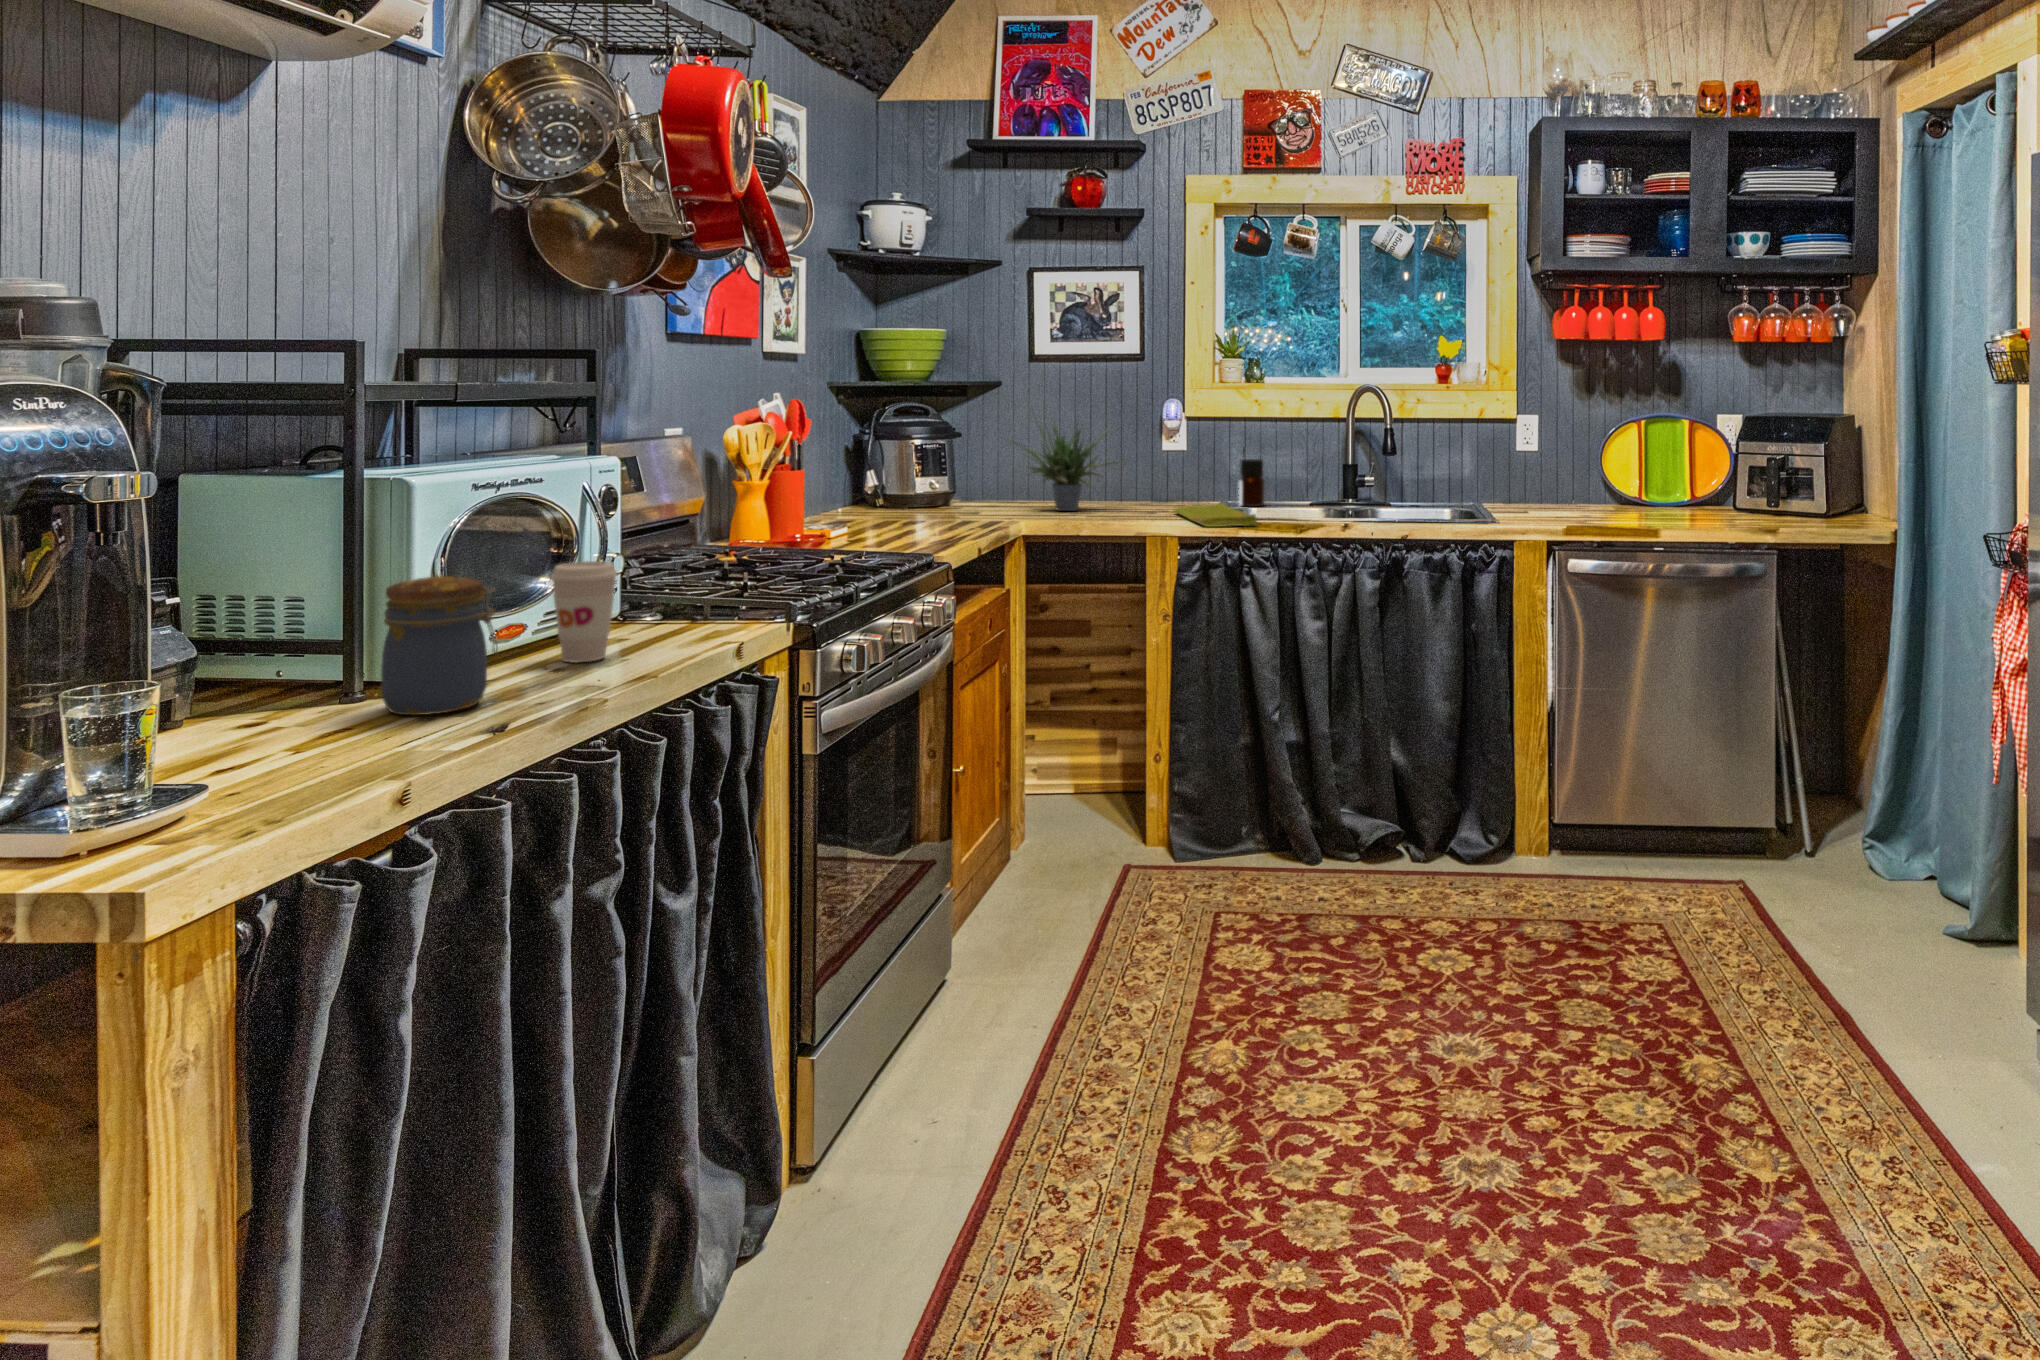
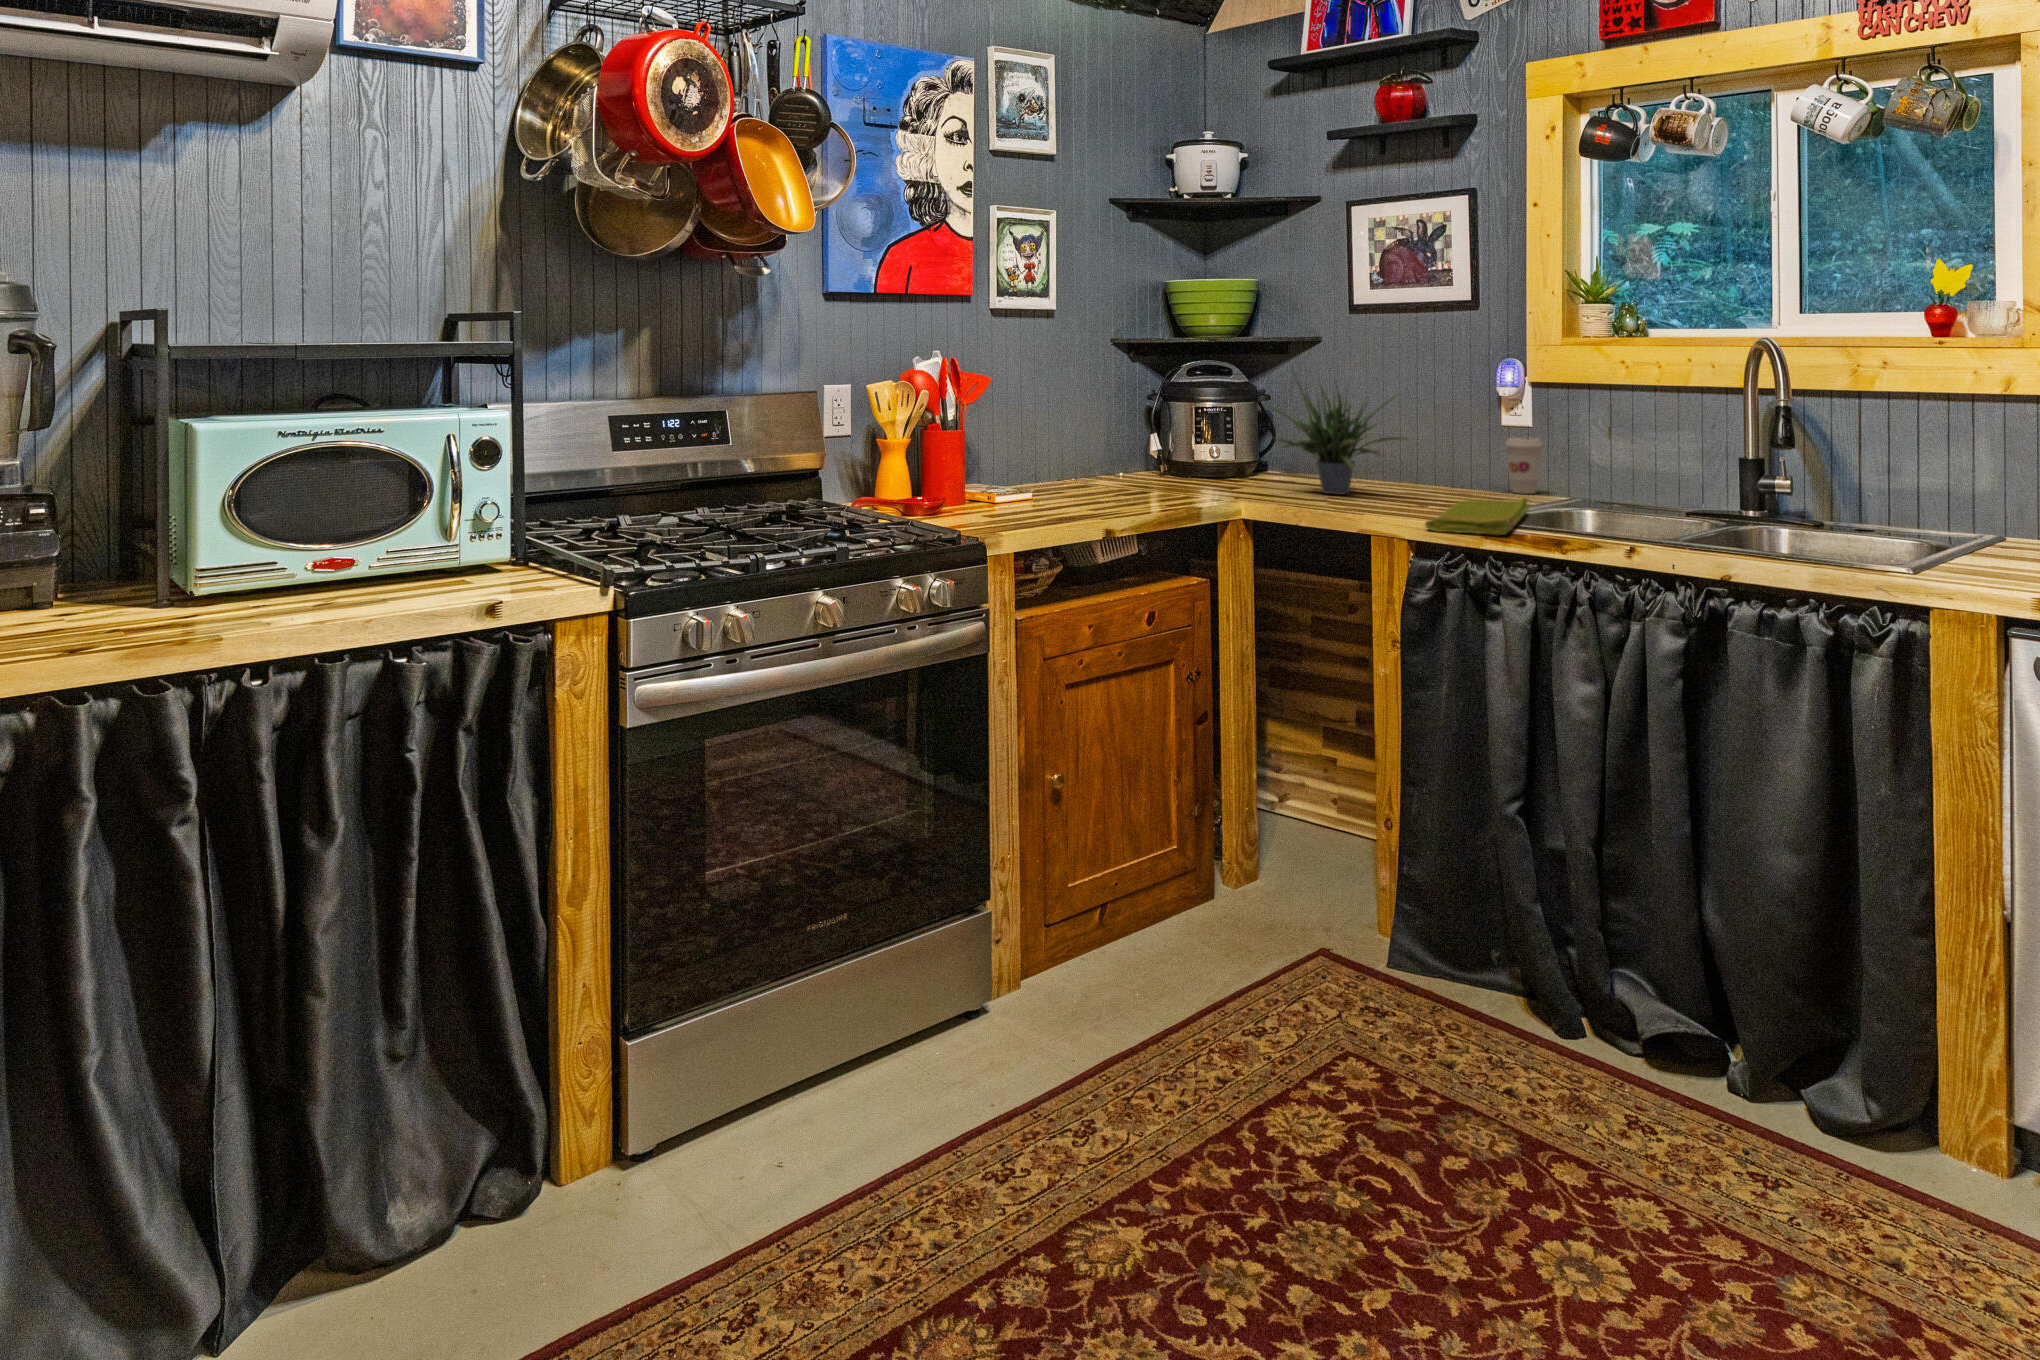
bottle: present [1239,459,1265,507] -> none [1593,442,1632,508]
coffee cup: present [551,561,617,663] -> present [1505,437,1542,494]
jar: present [381,576,498,715] -> none [69,518,168,637]

